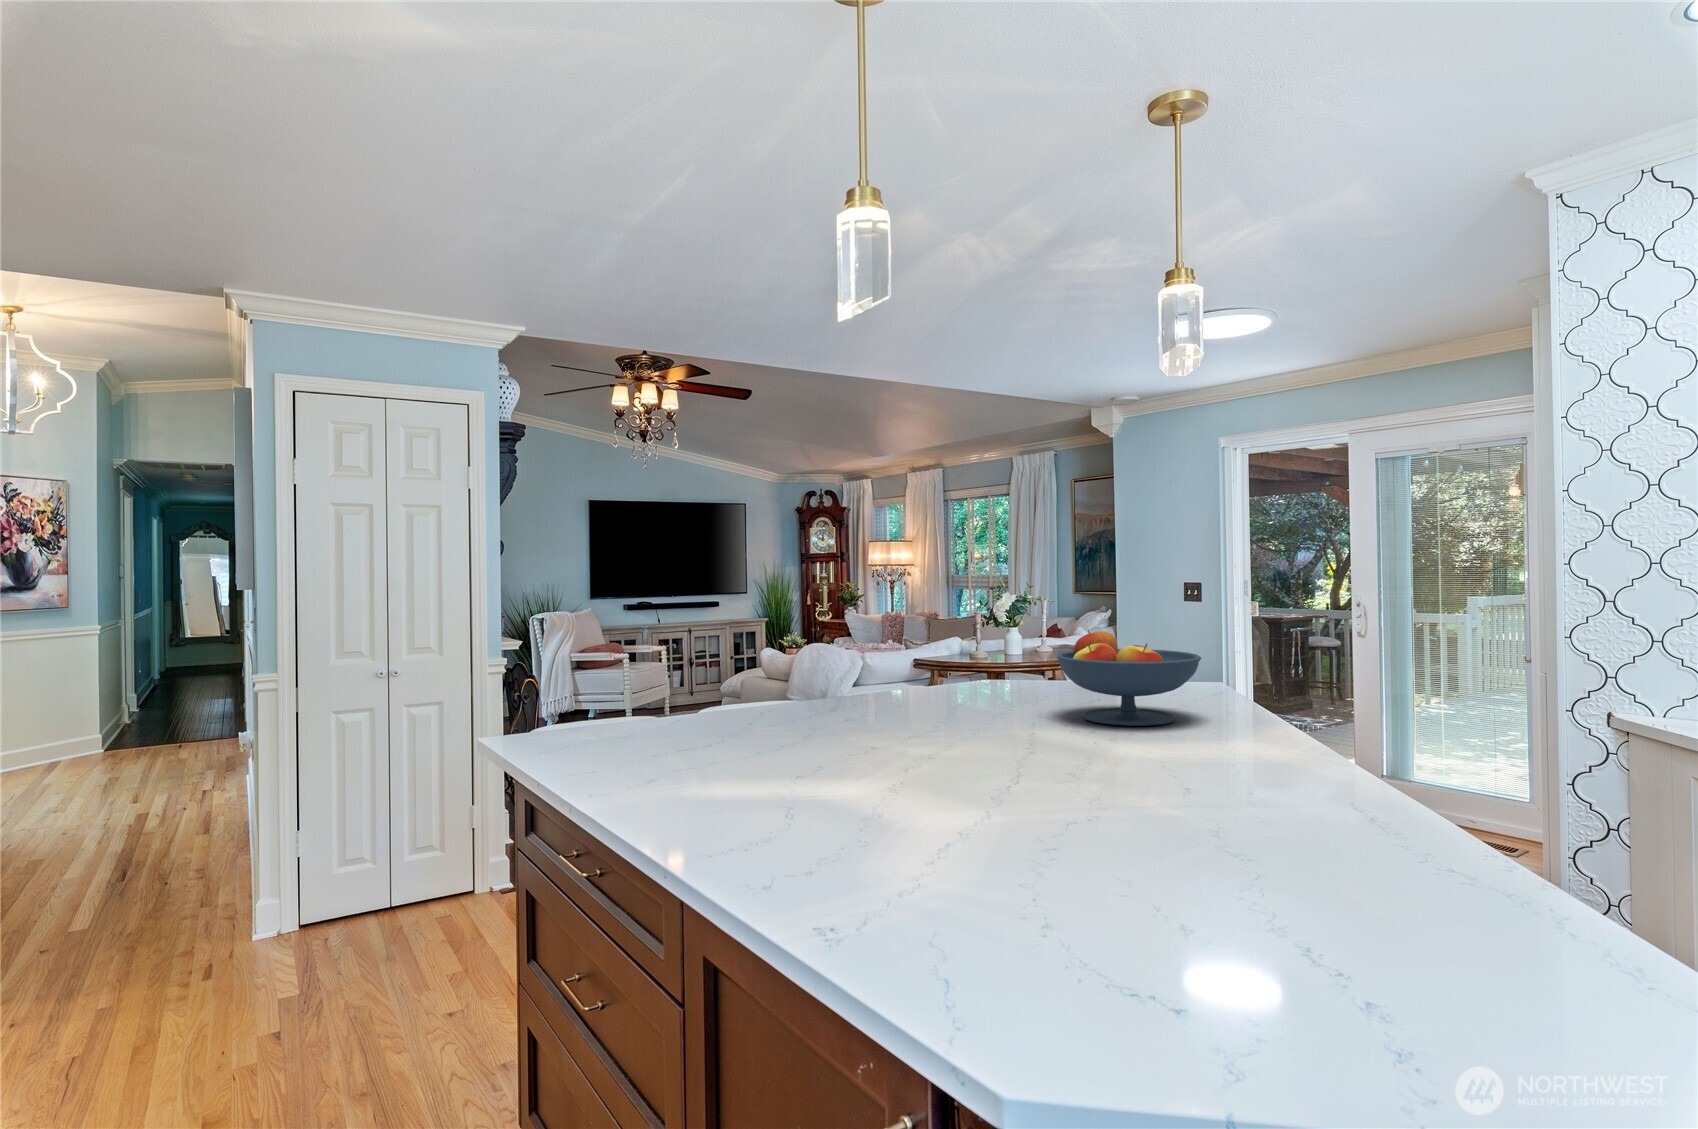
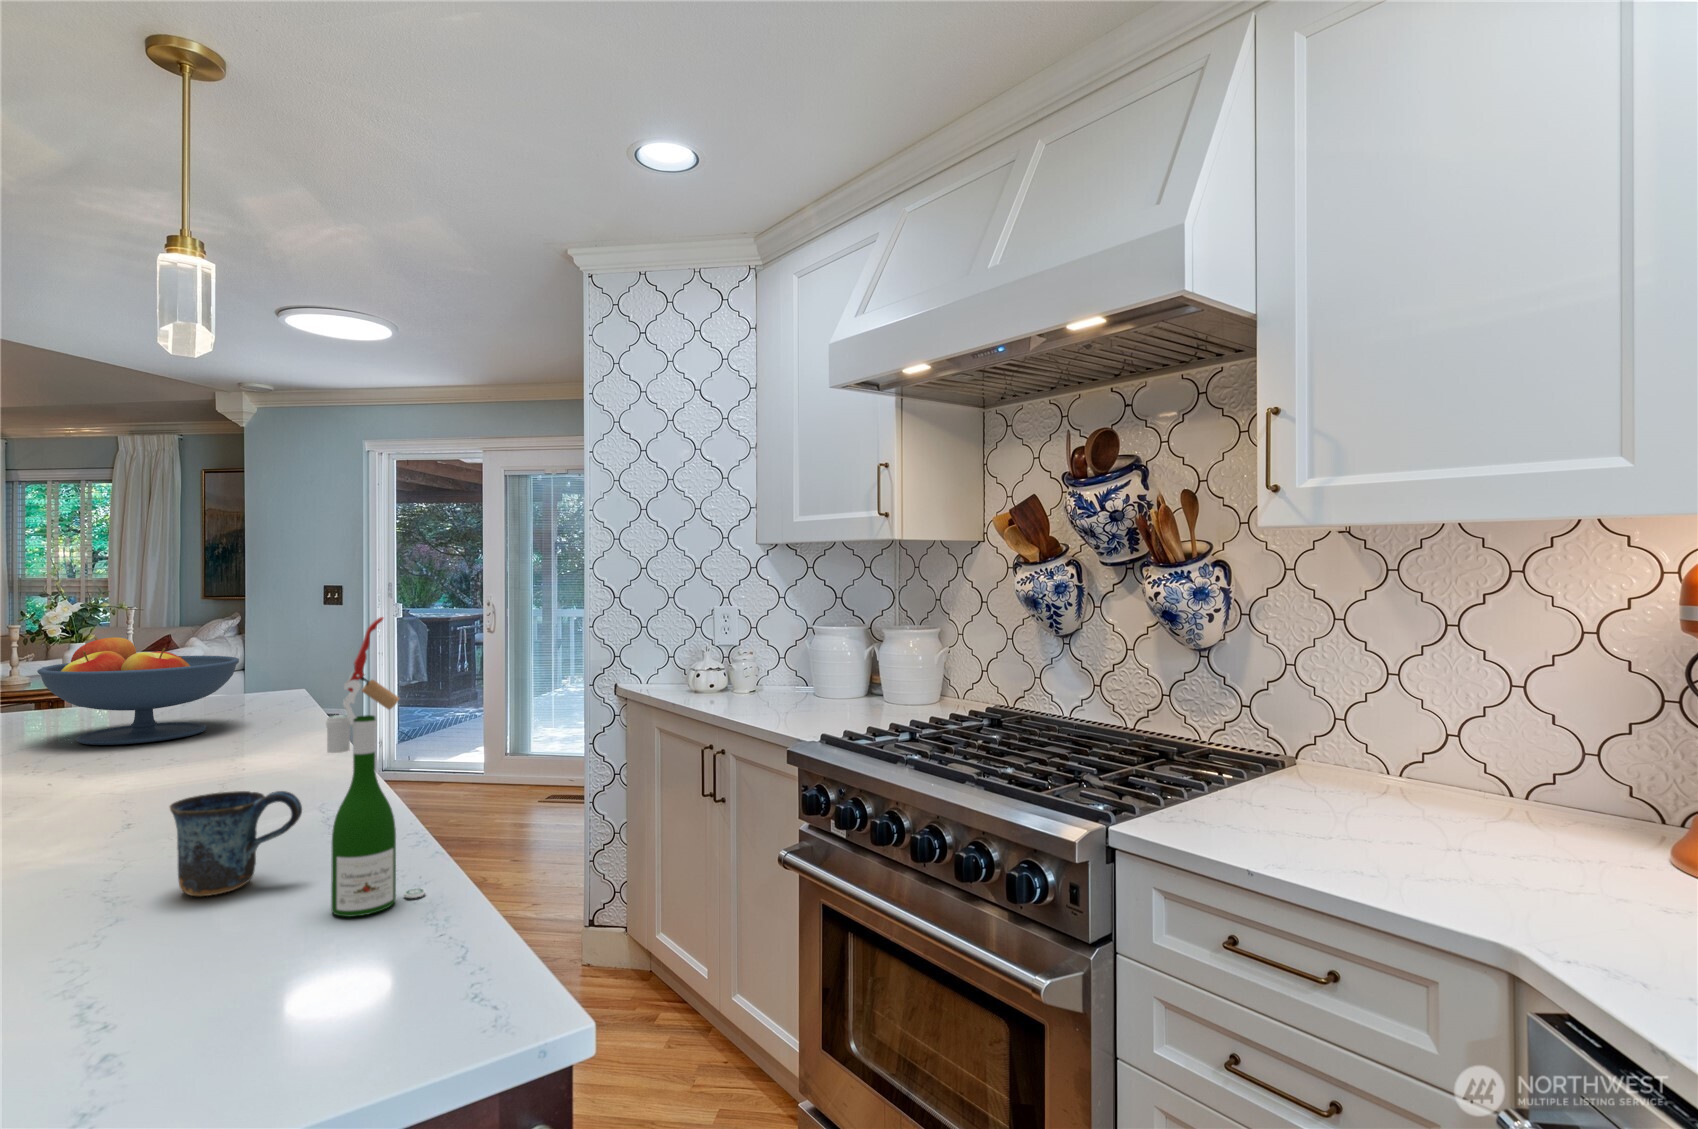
wine bottle: none [1471,635,1599,977] -> present [326,617,425,917]
mug: none [1285,800,1415,904] -> present [170,791,302,896]

